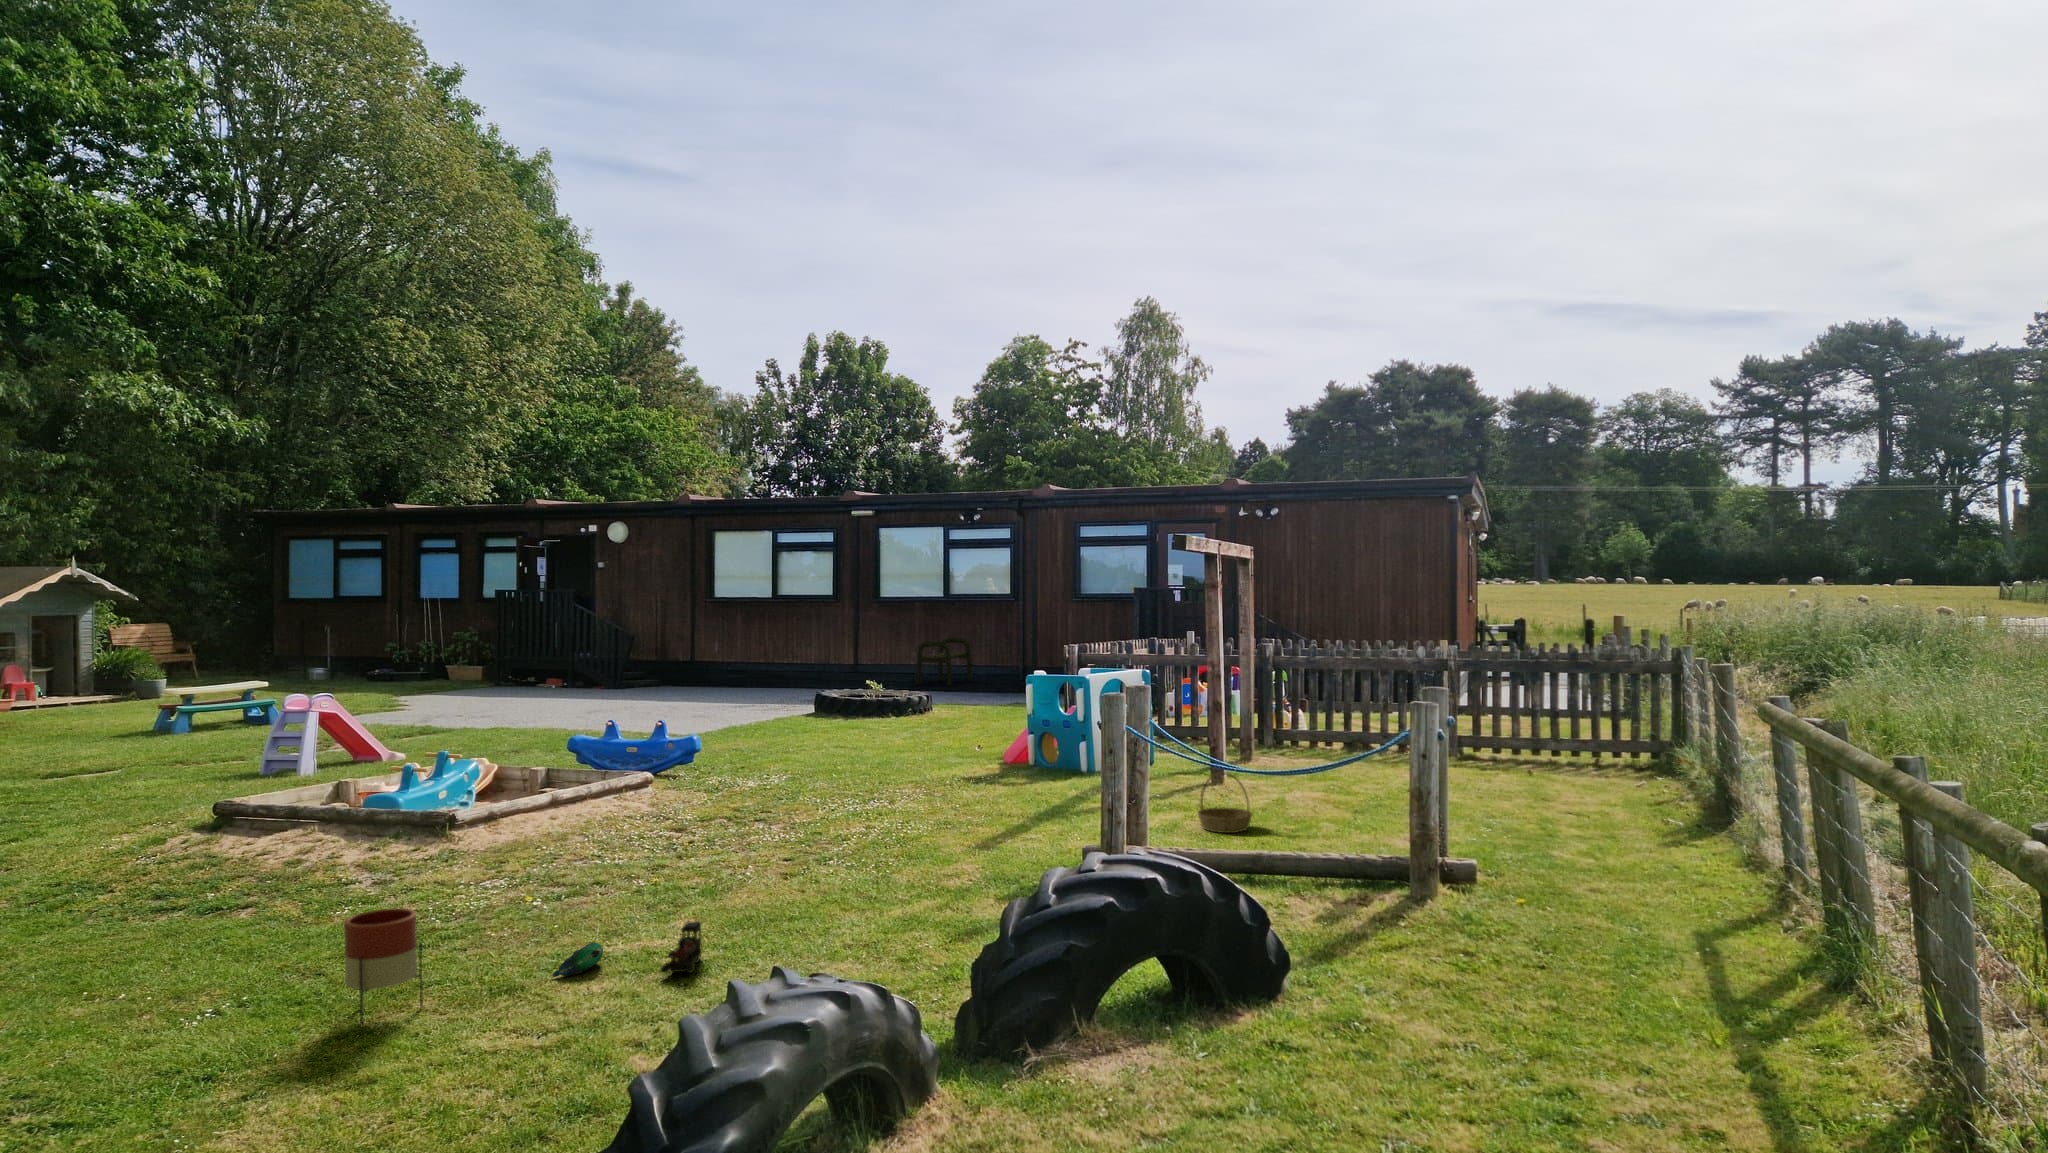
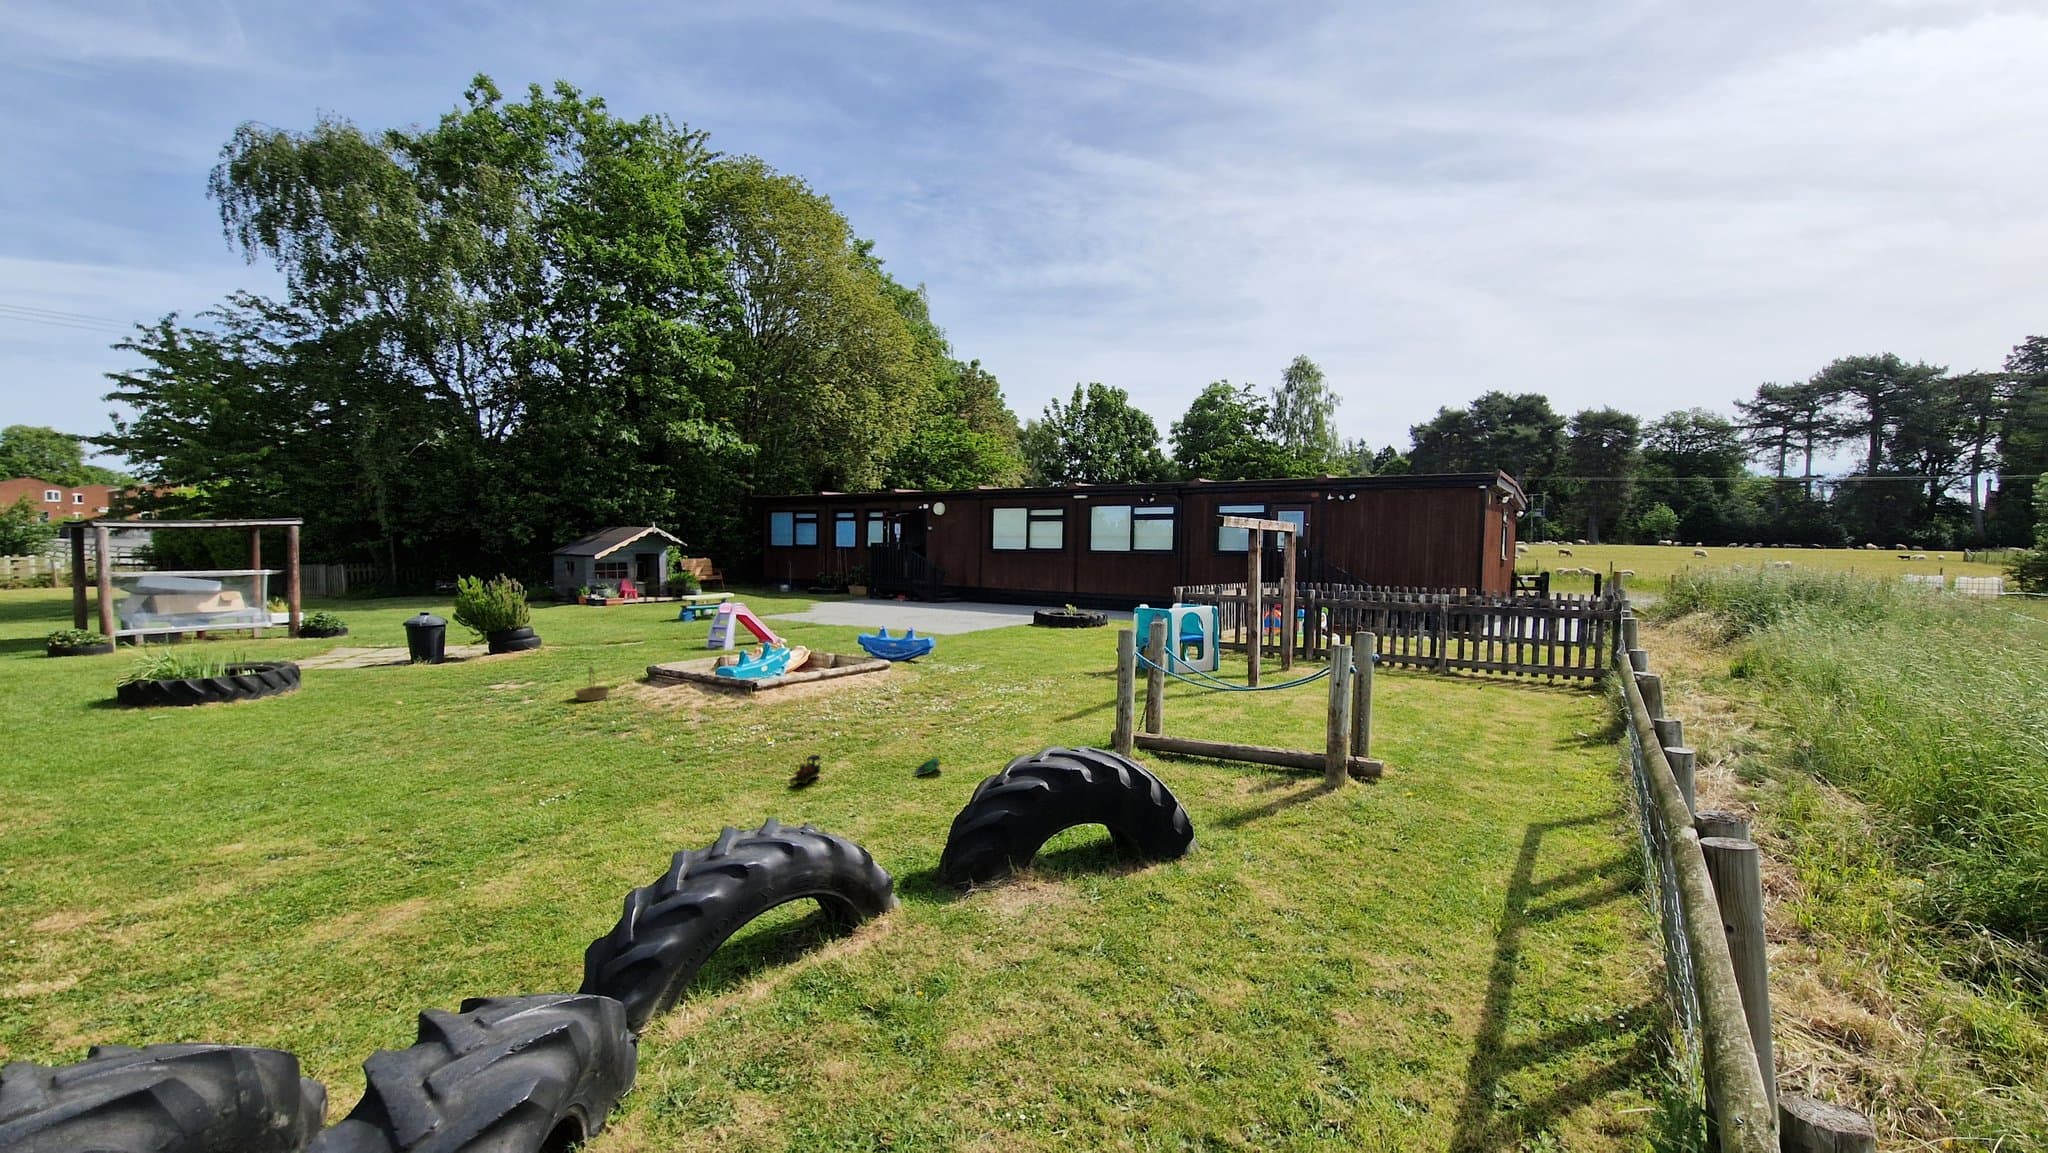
bench: present [916,638,972,686] -> present [644,577,686,602]
basket: present [1198,772,1253,833] -> present [575,667,610,701]
planter: present [344,908,423,1027] -> none [620,736,662,798]
plush toy: present [553,942,603,977] -> present [913,758,940,775]

